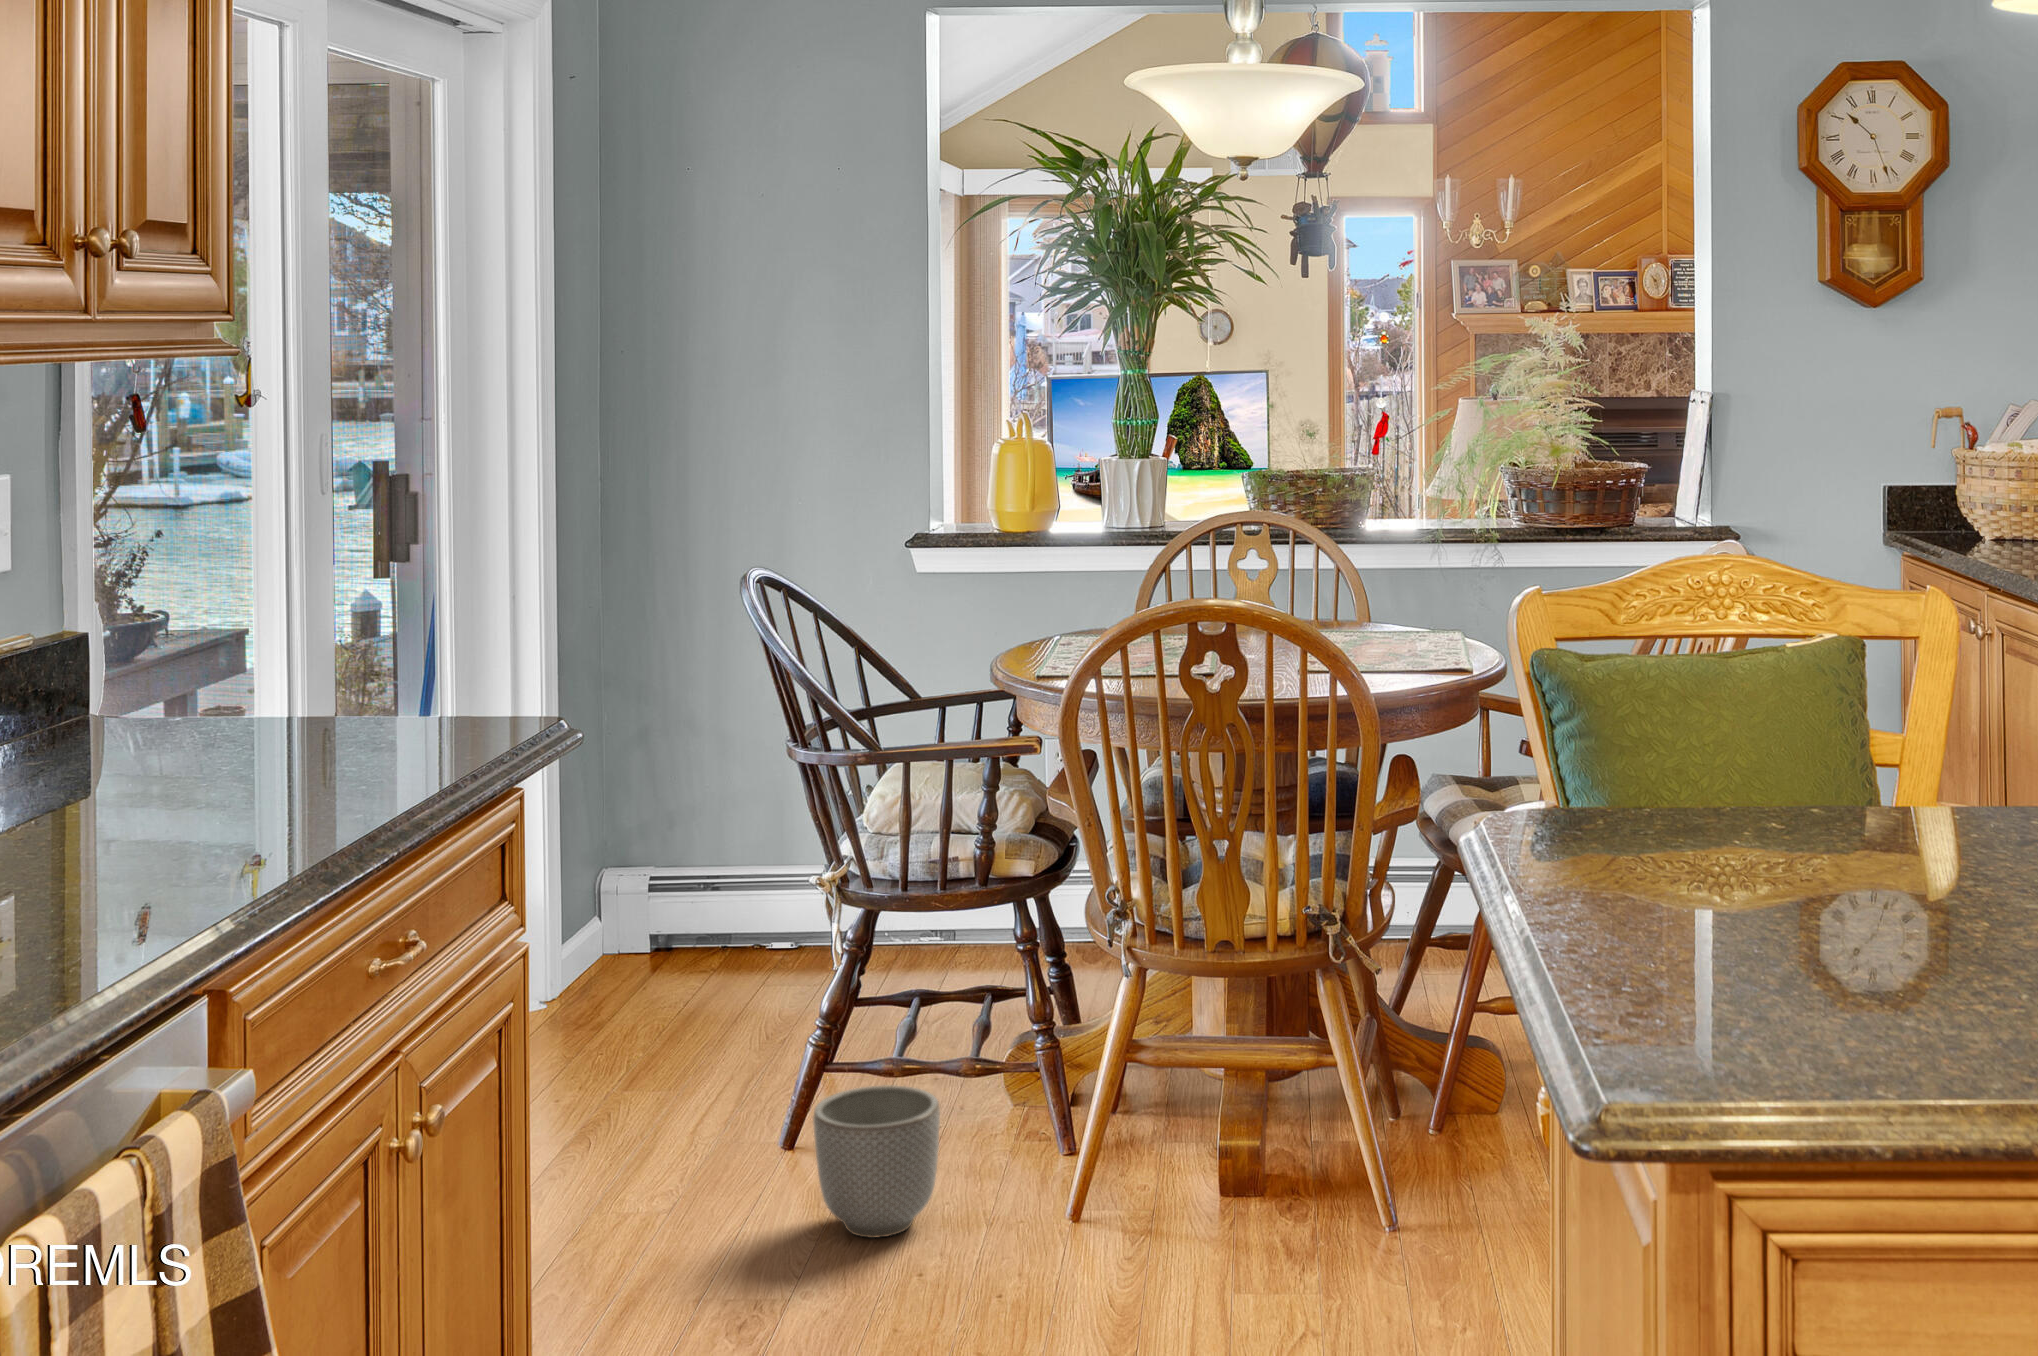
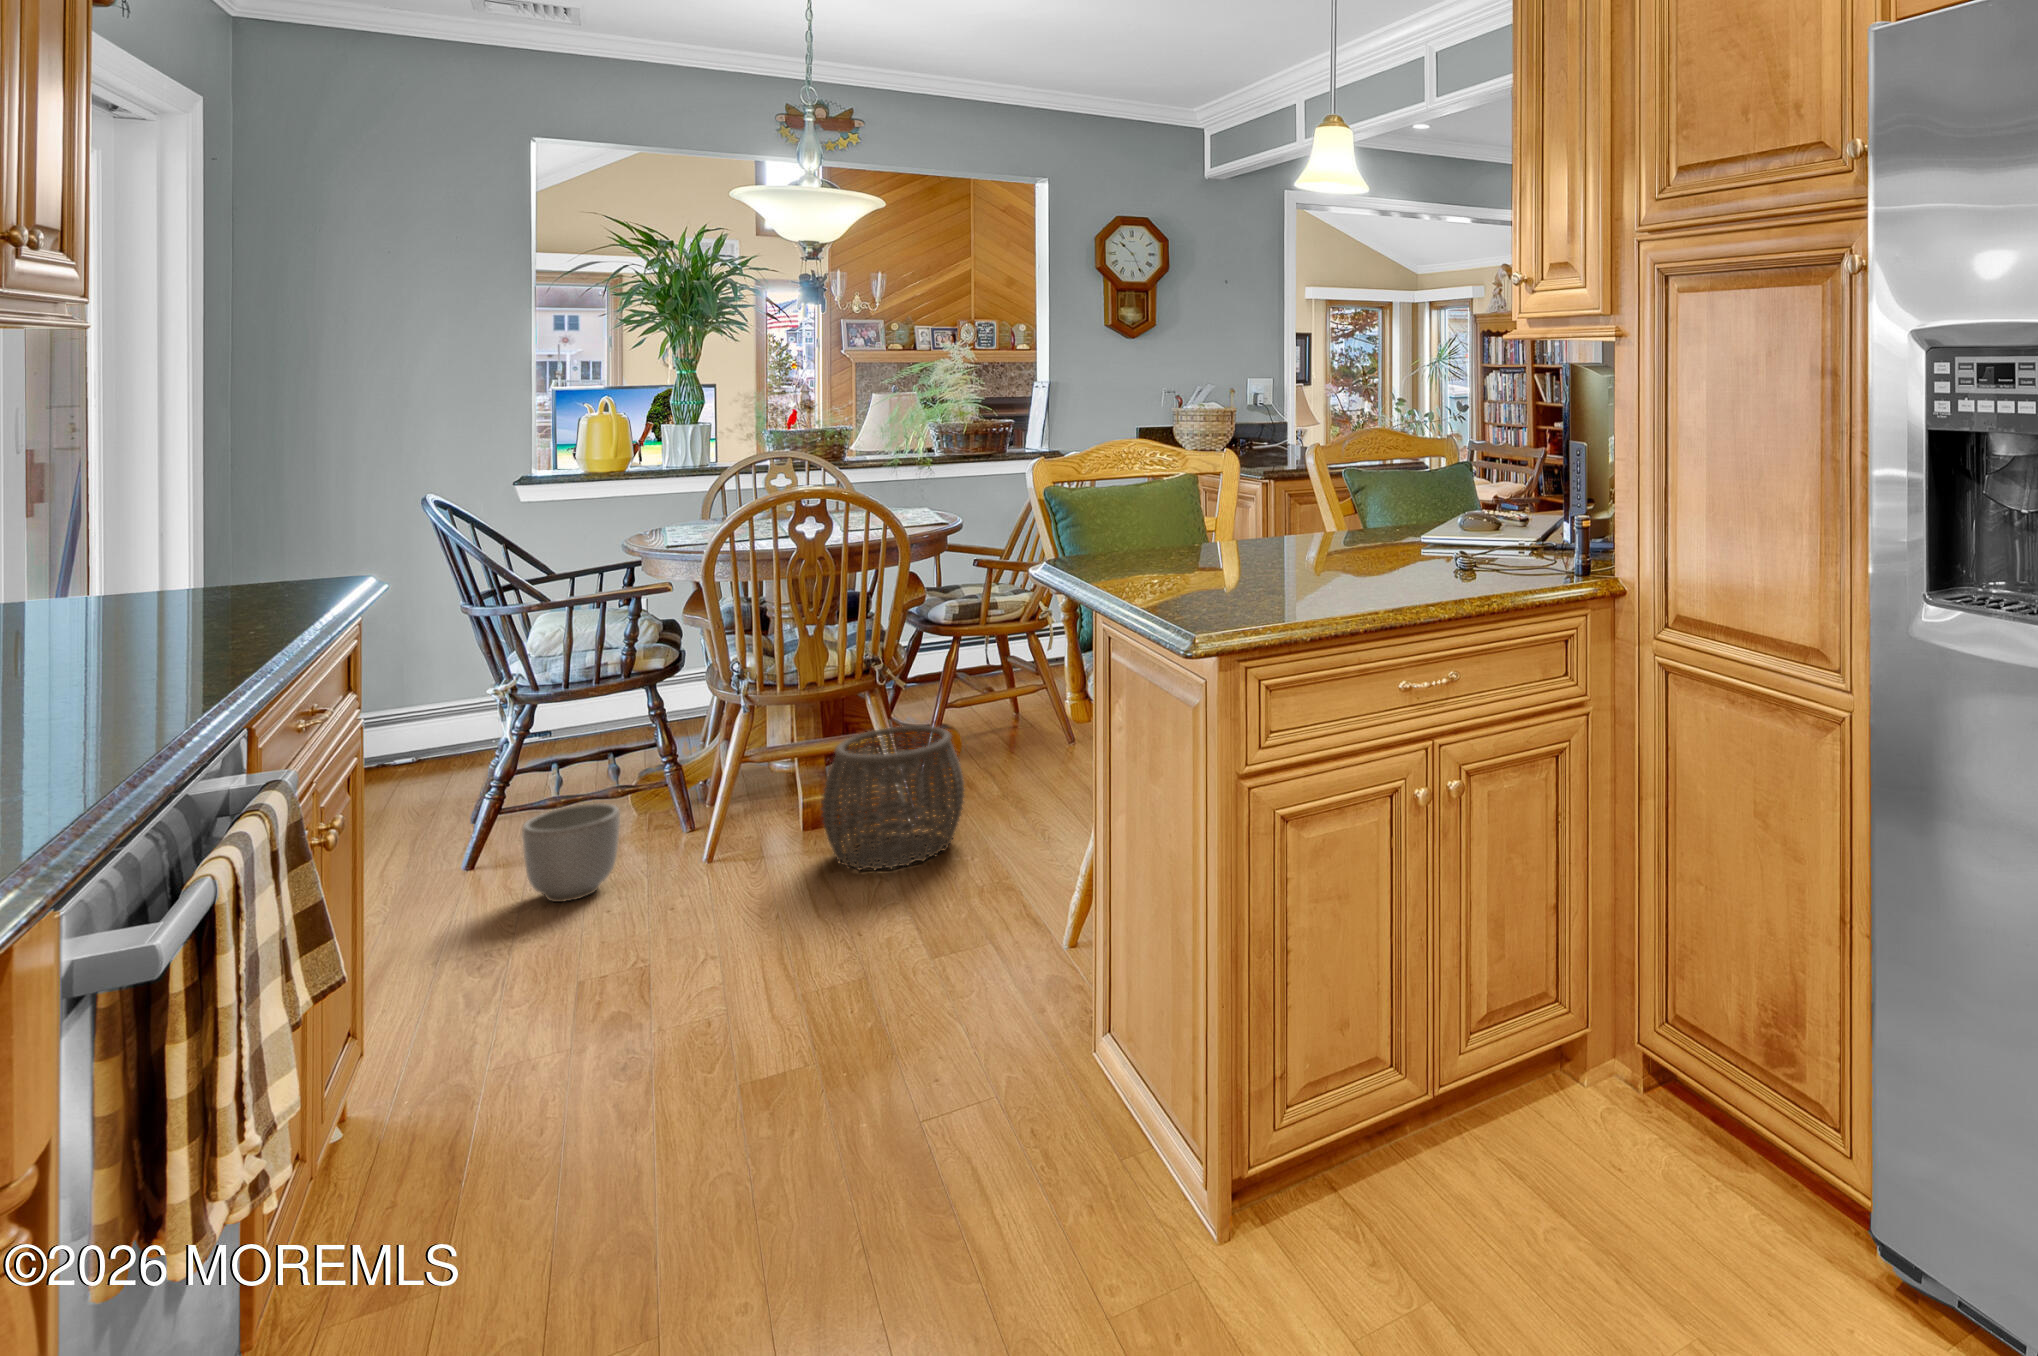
woven basket: none [1212,1040,1446,1301] -> present [822,726,964,870]

